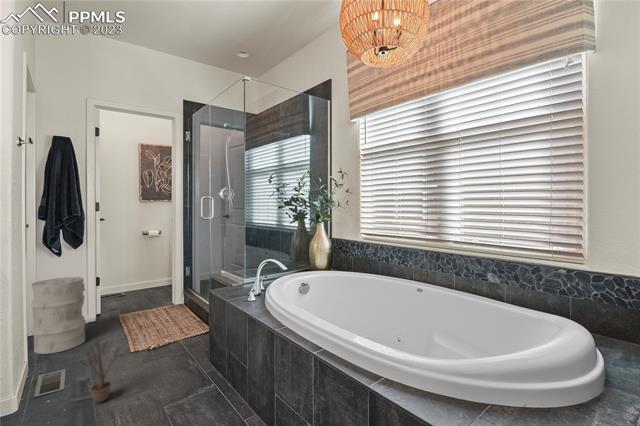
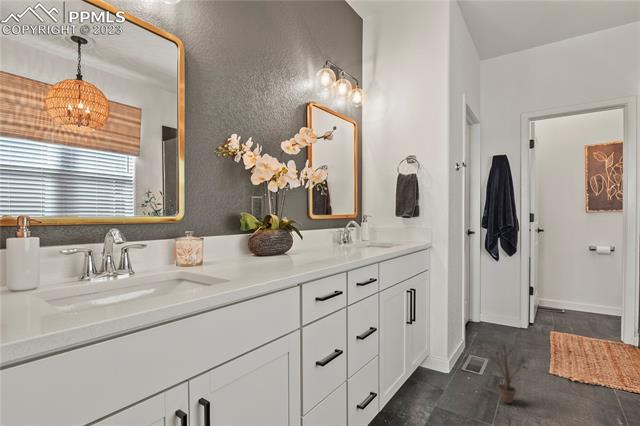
trash can: present [31,277,86,354] -> none [471,279,512,345]

